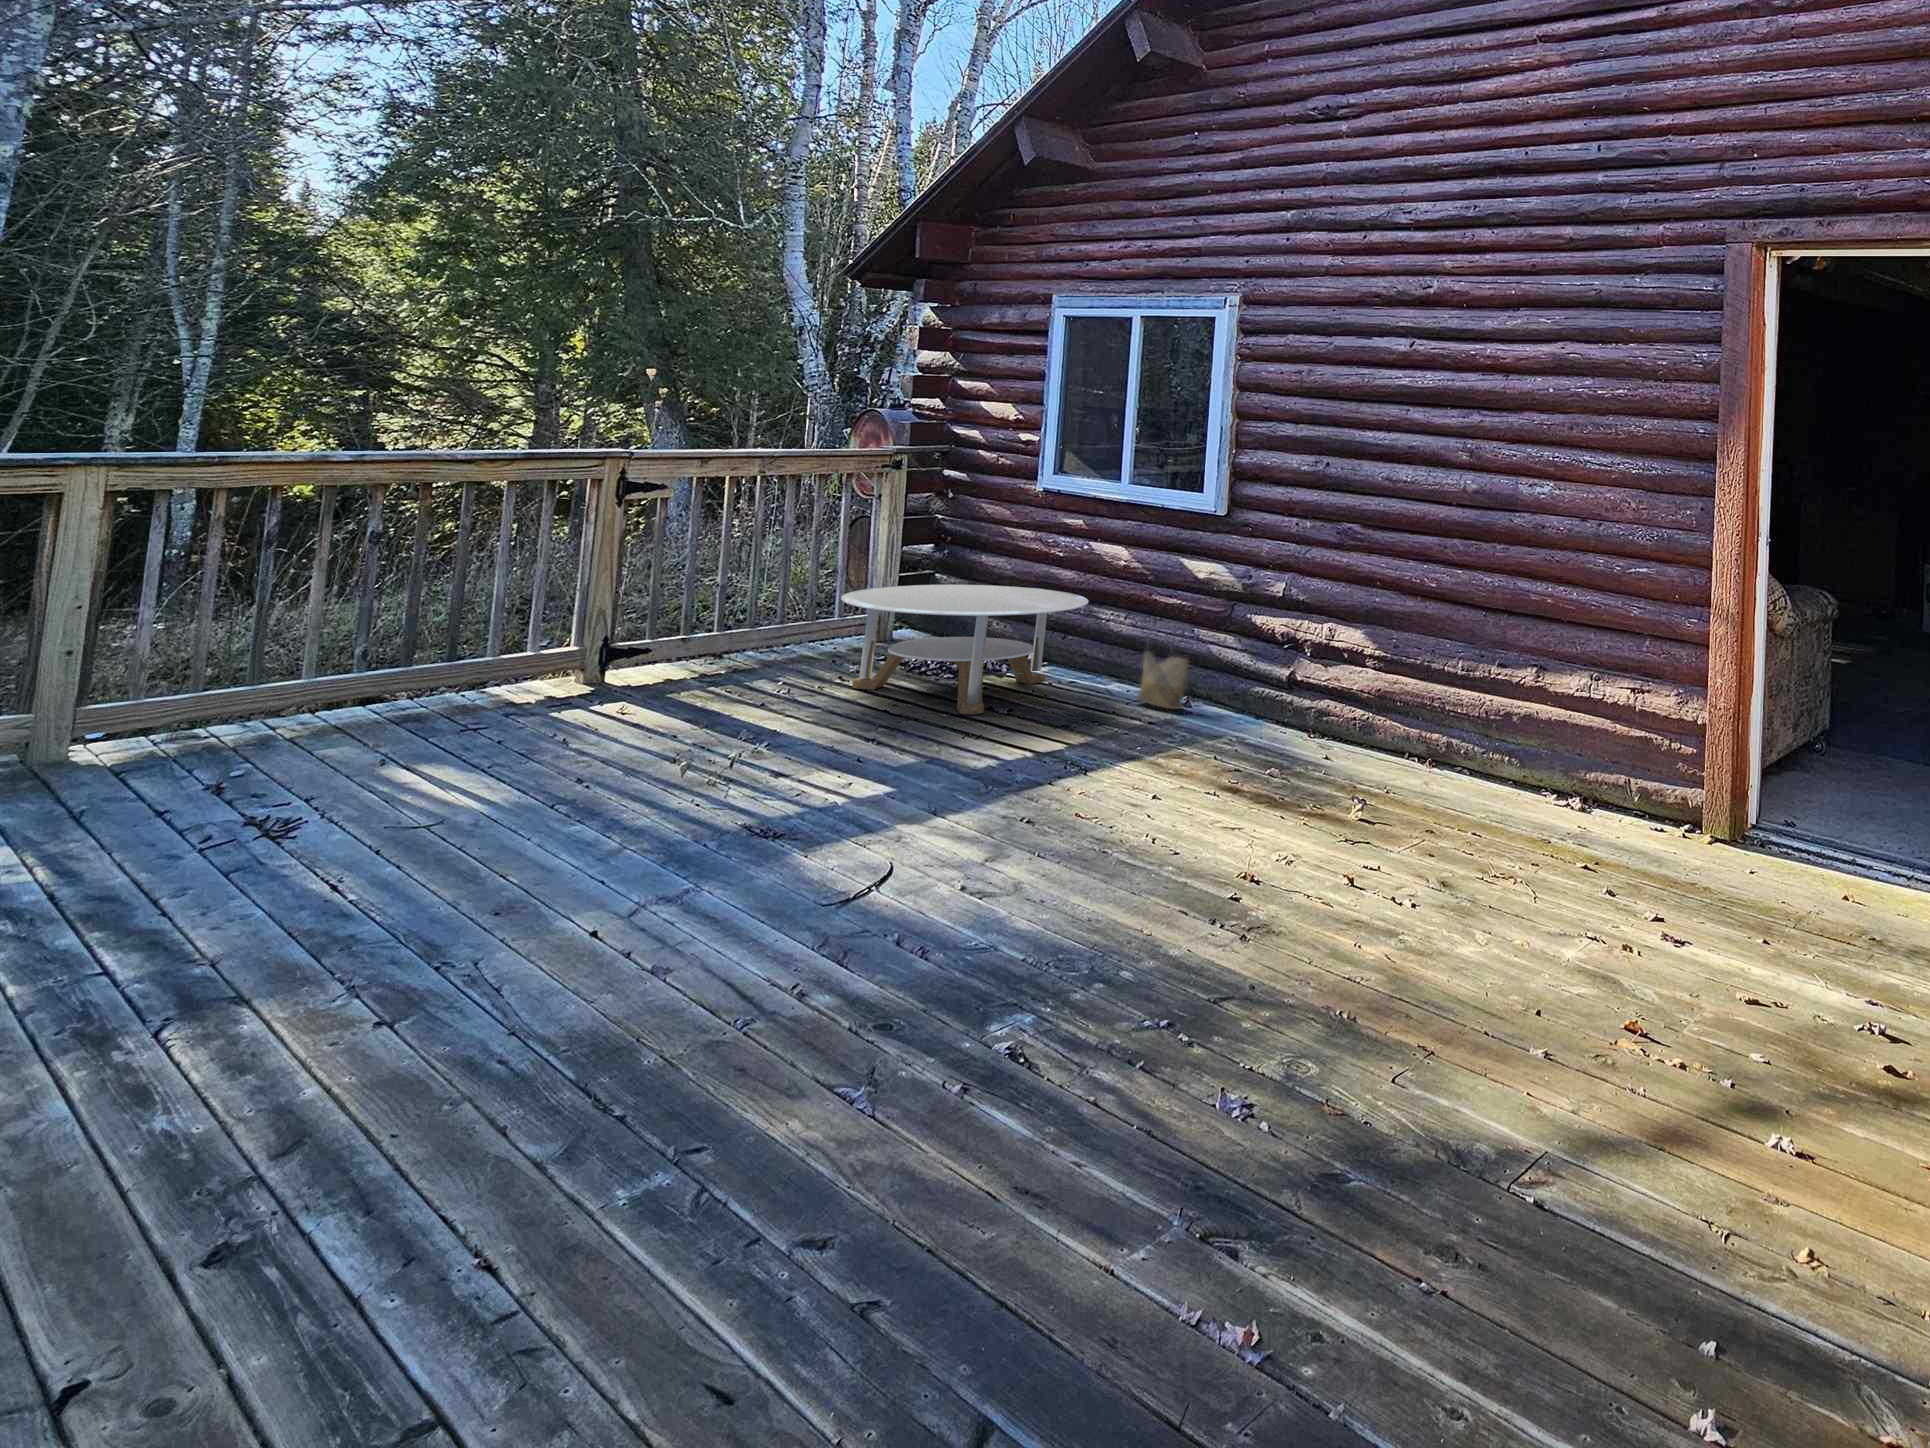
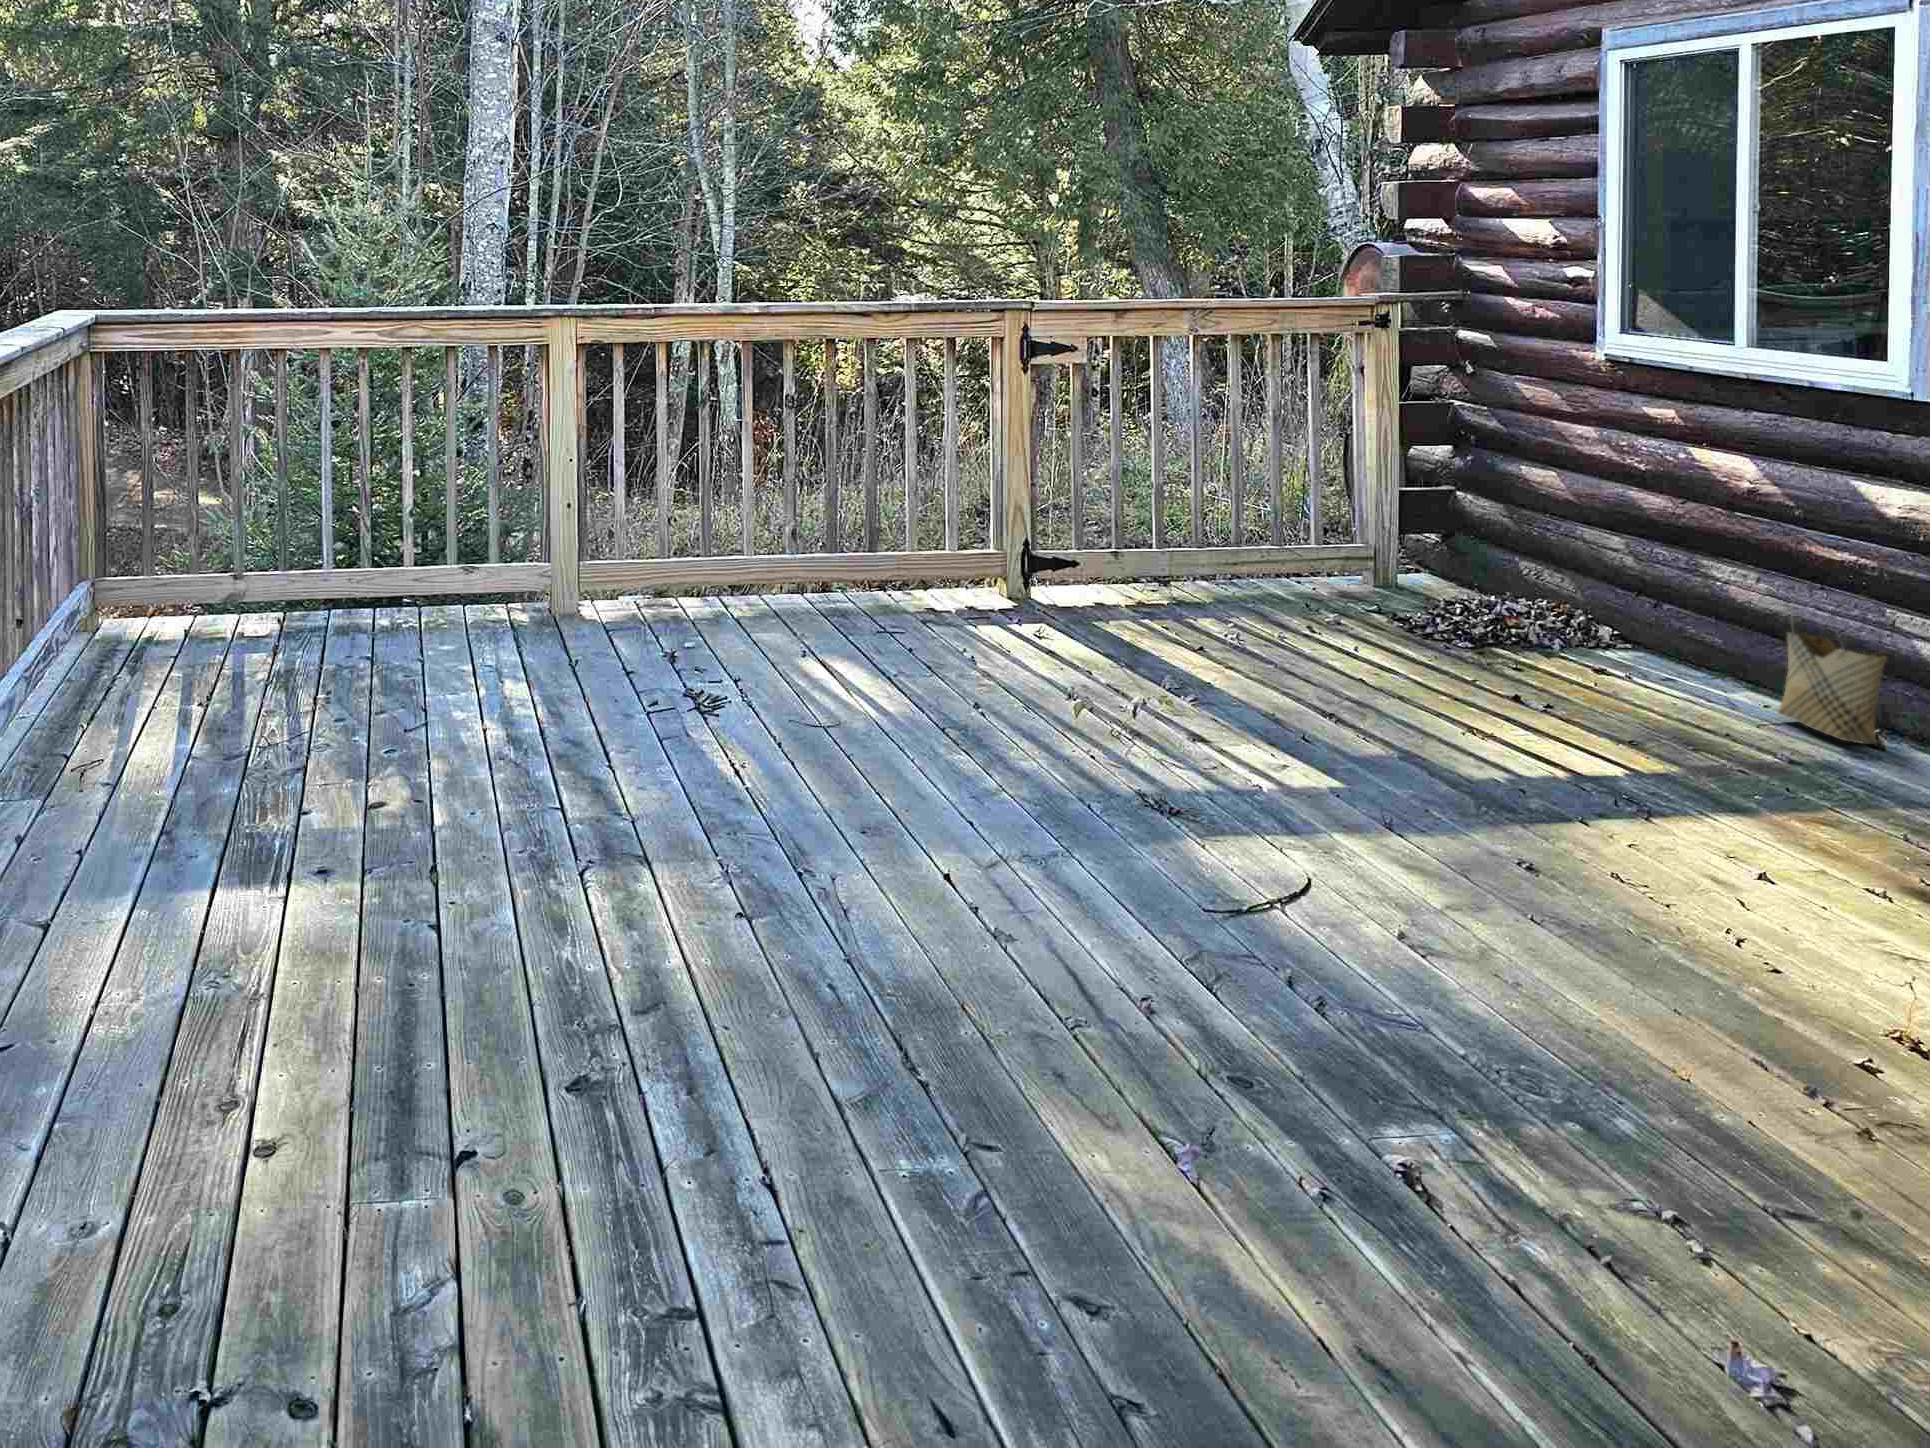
round table: present [841,585,1089,714] -> none [1295,491,1680,694]

